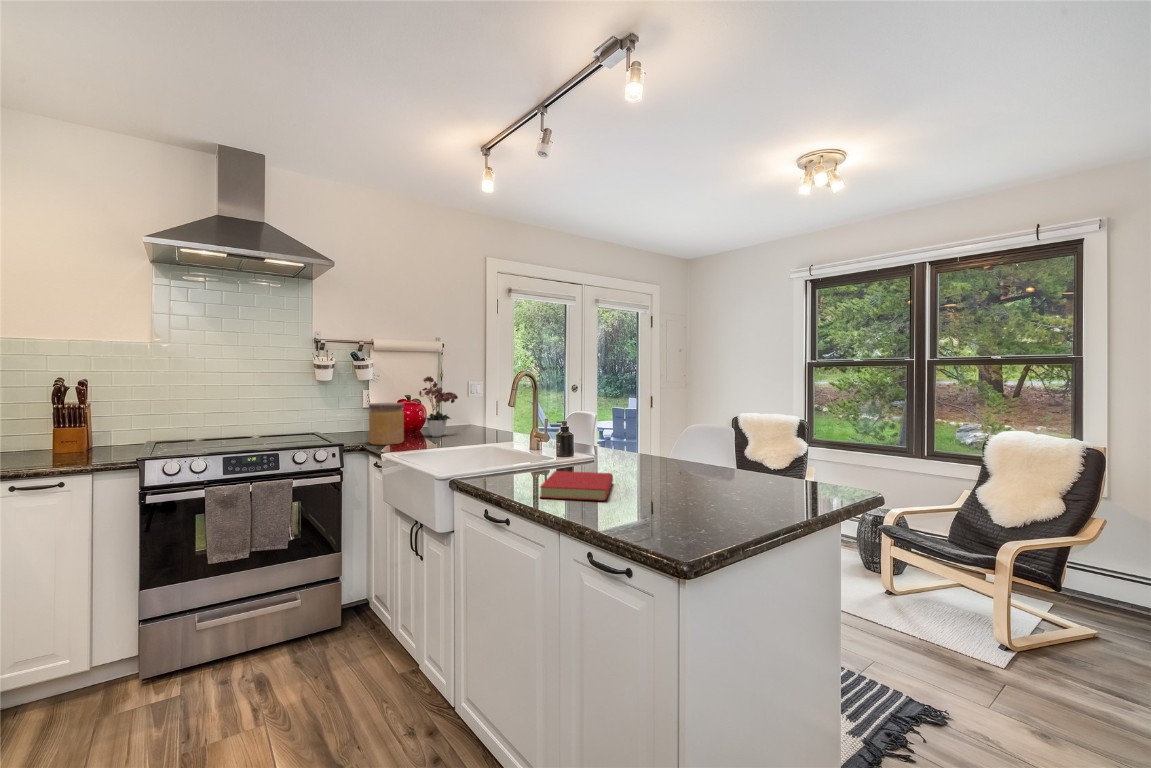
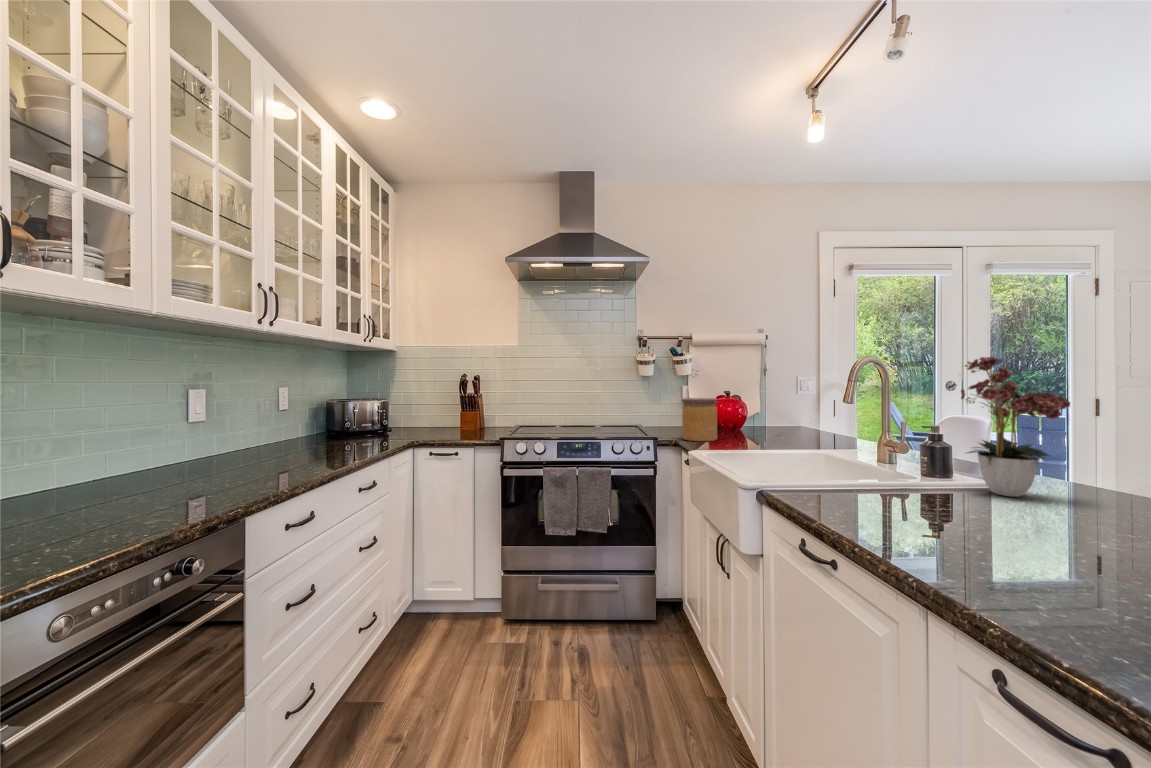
flower arrangement: present [419,376,458,437] -> present [961,356,1070,497]
book: present [540,471,613,501] -> none [897,500,1065,579]

